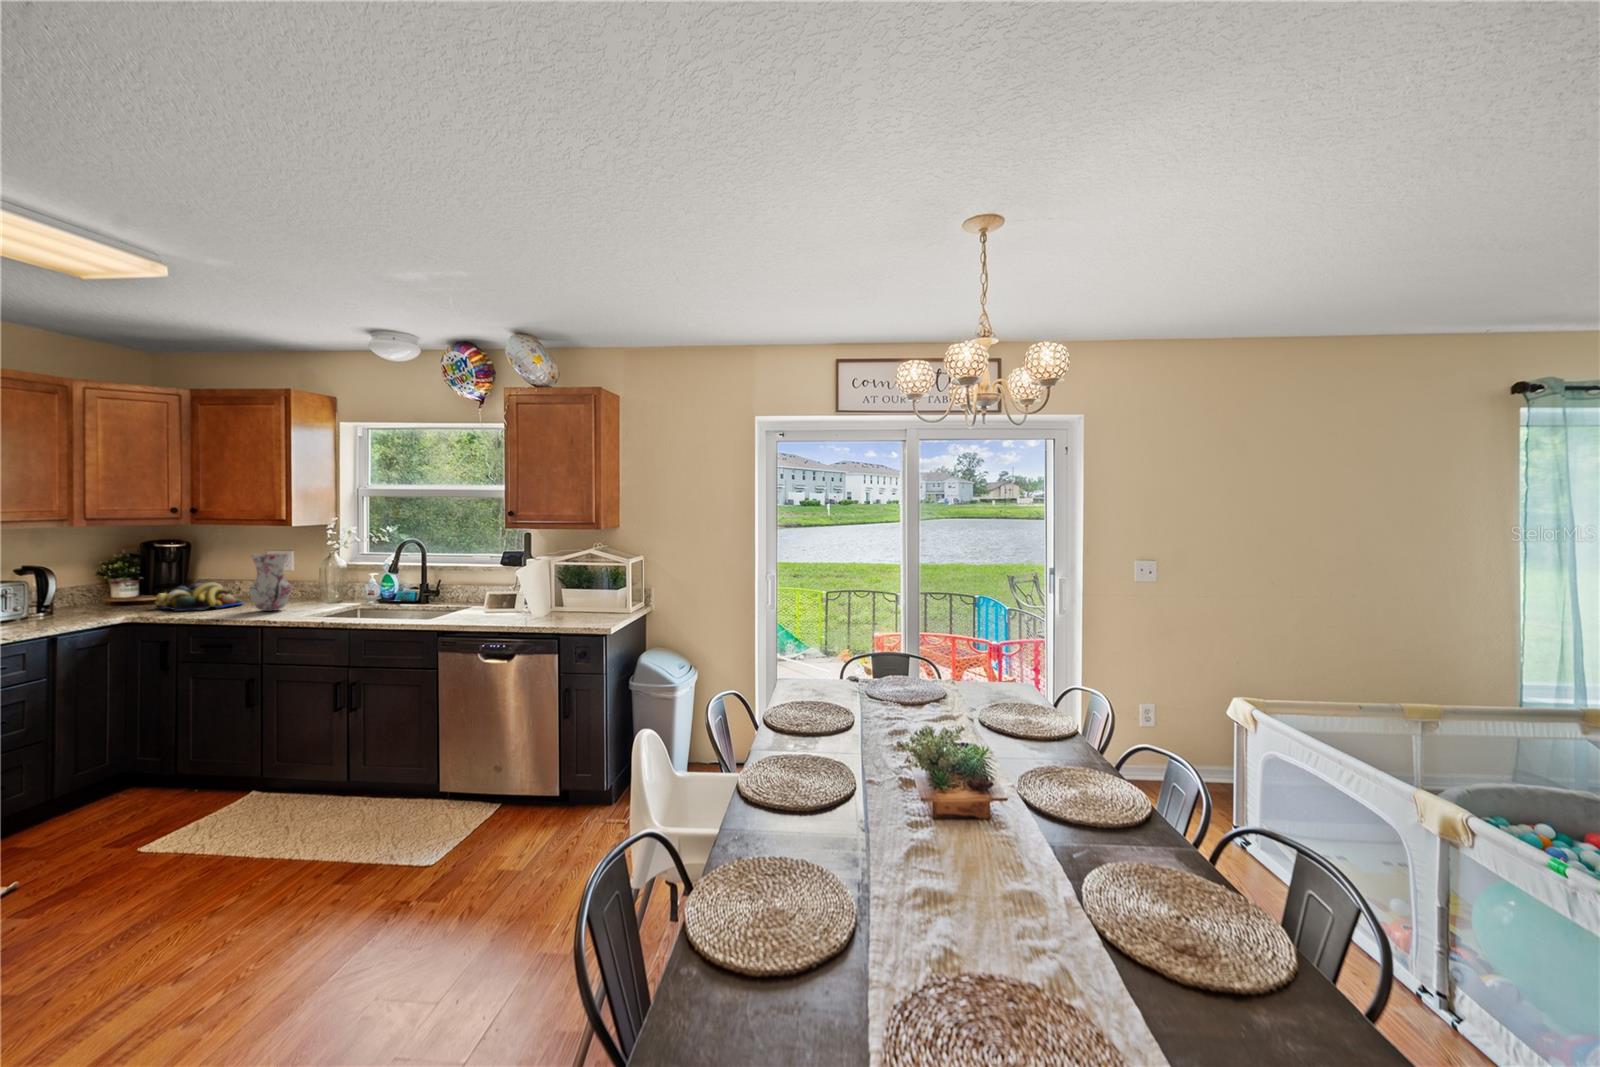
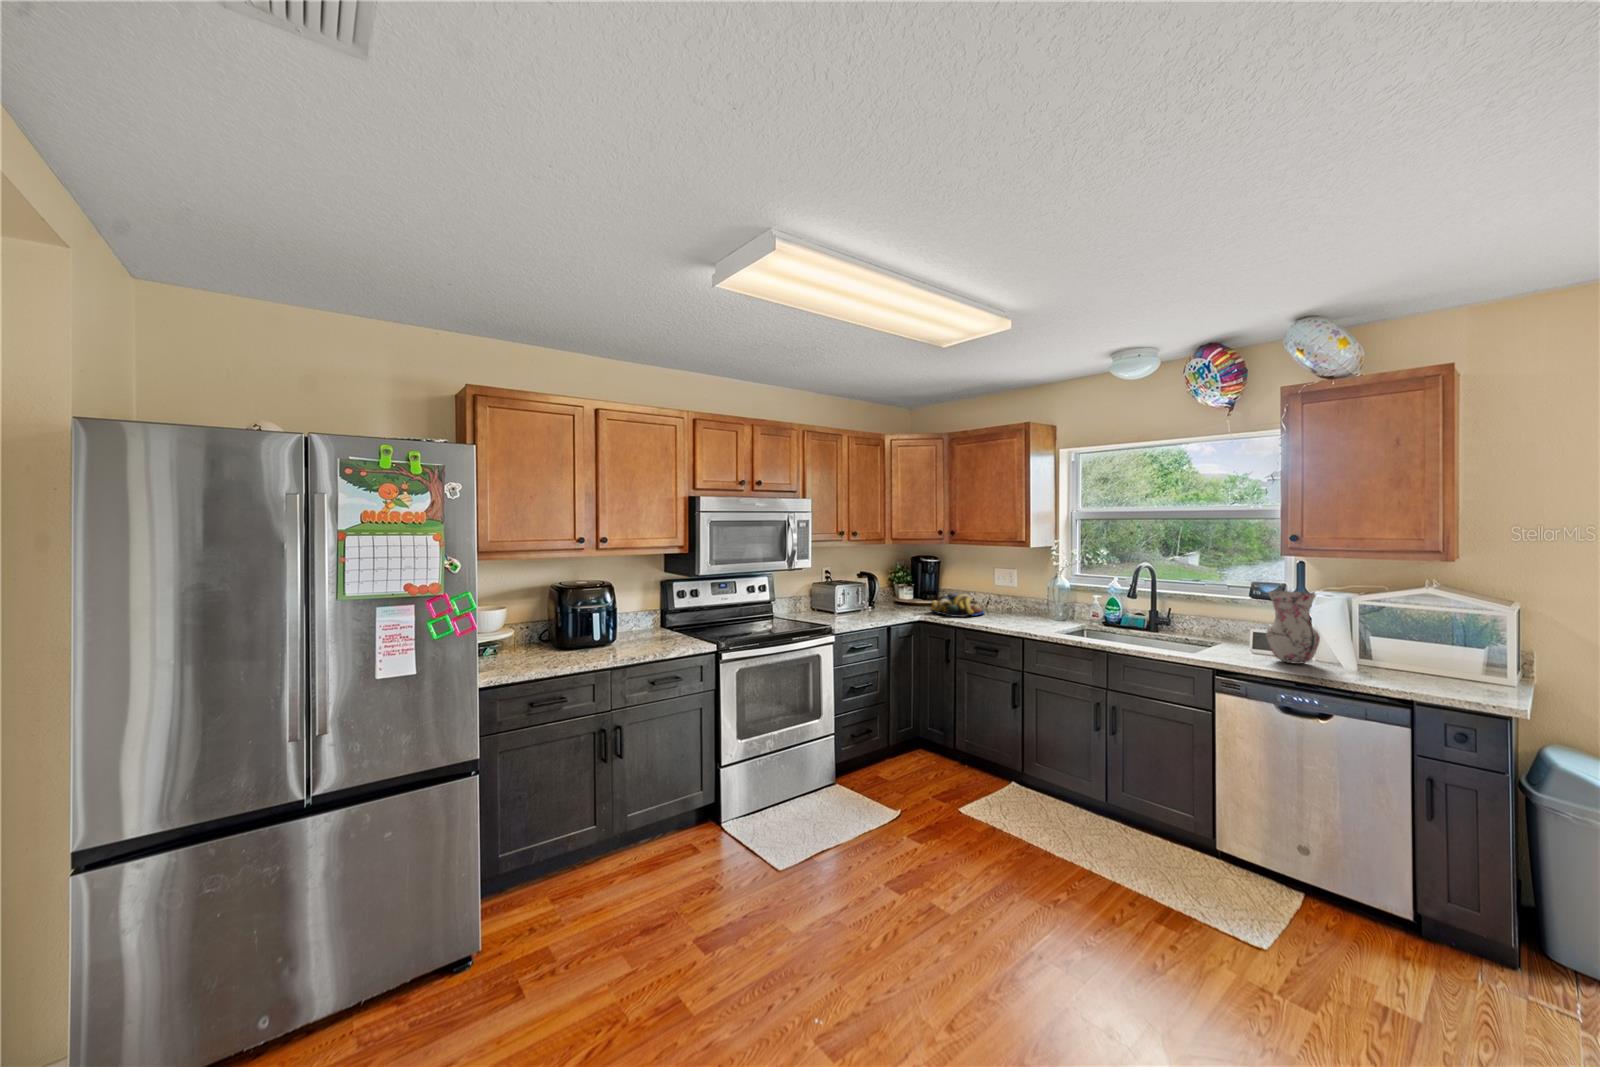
vase: present [249,554,291,611] -> present [1266,591,1320,664]

